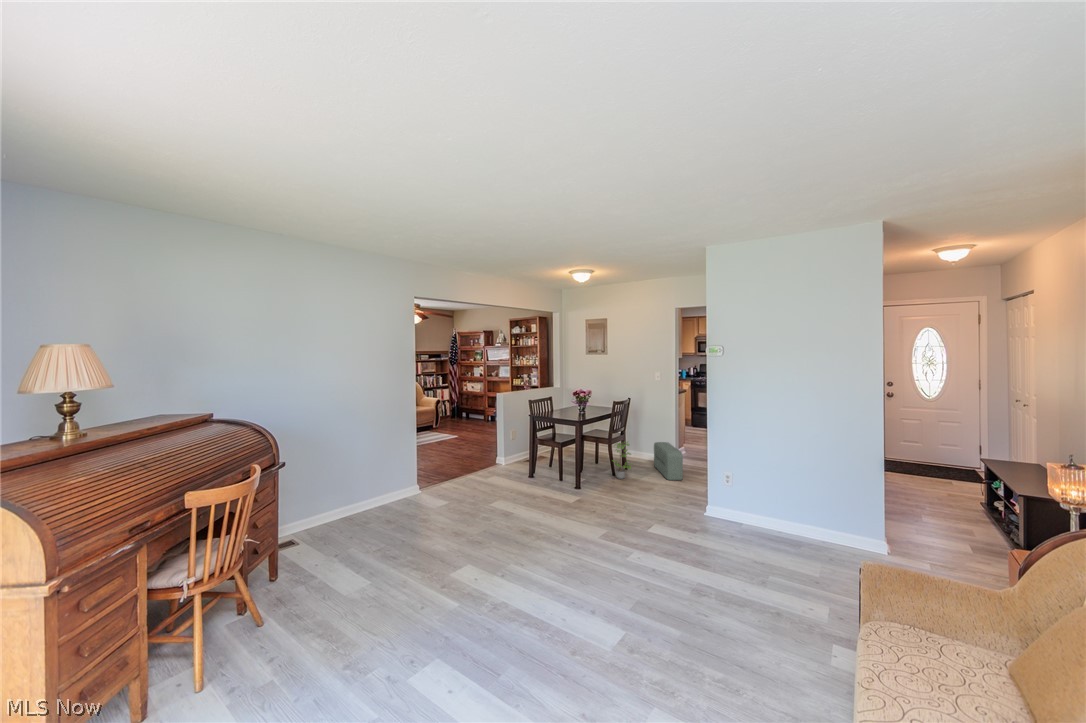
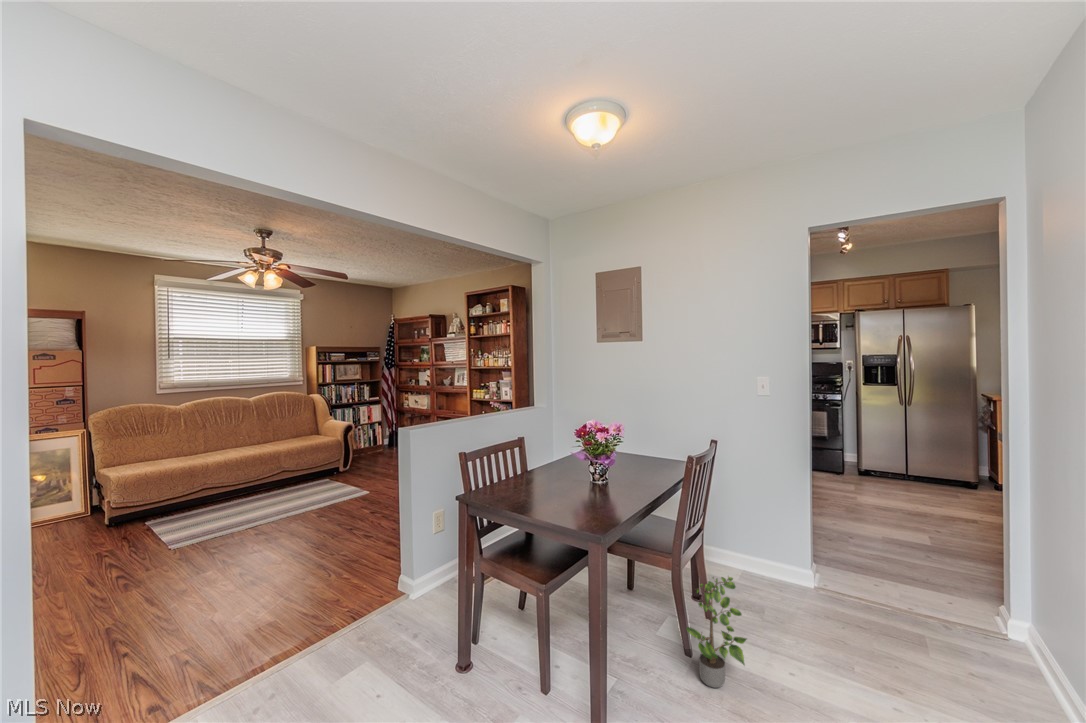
pouf: present [654,442,683,480] -> none [771,552,897,697]

